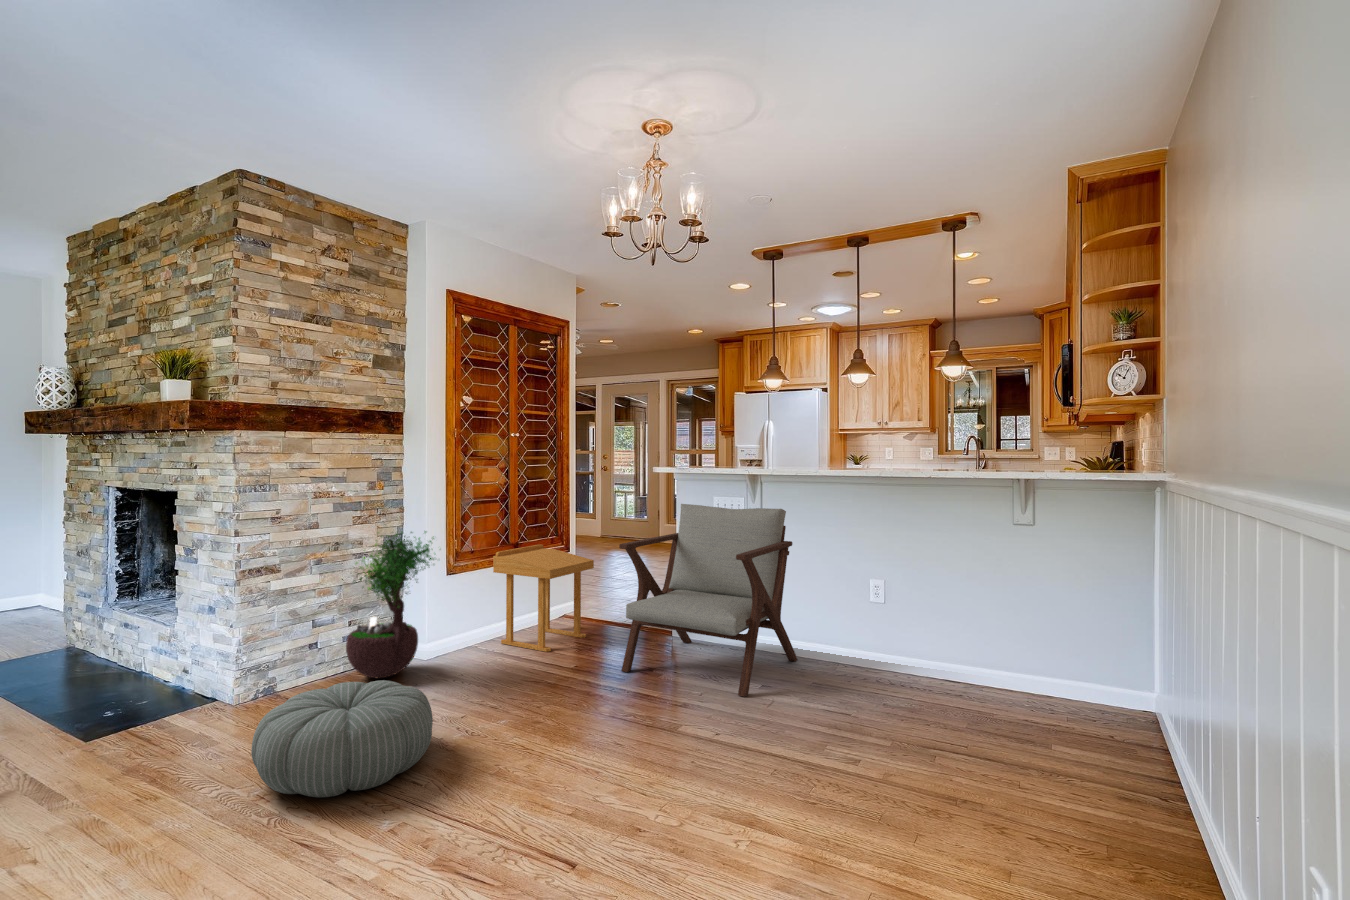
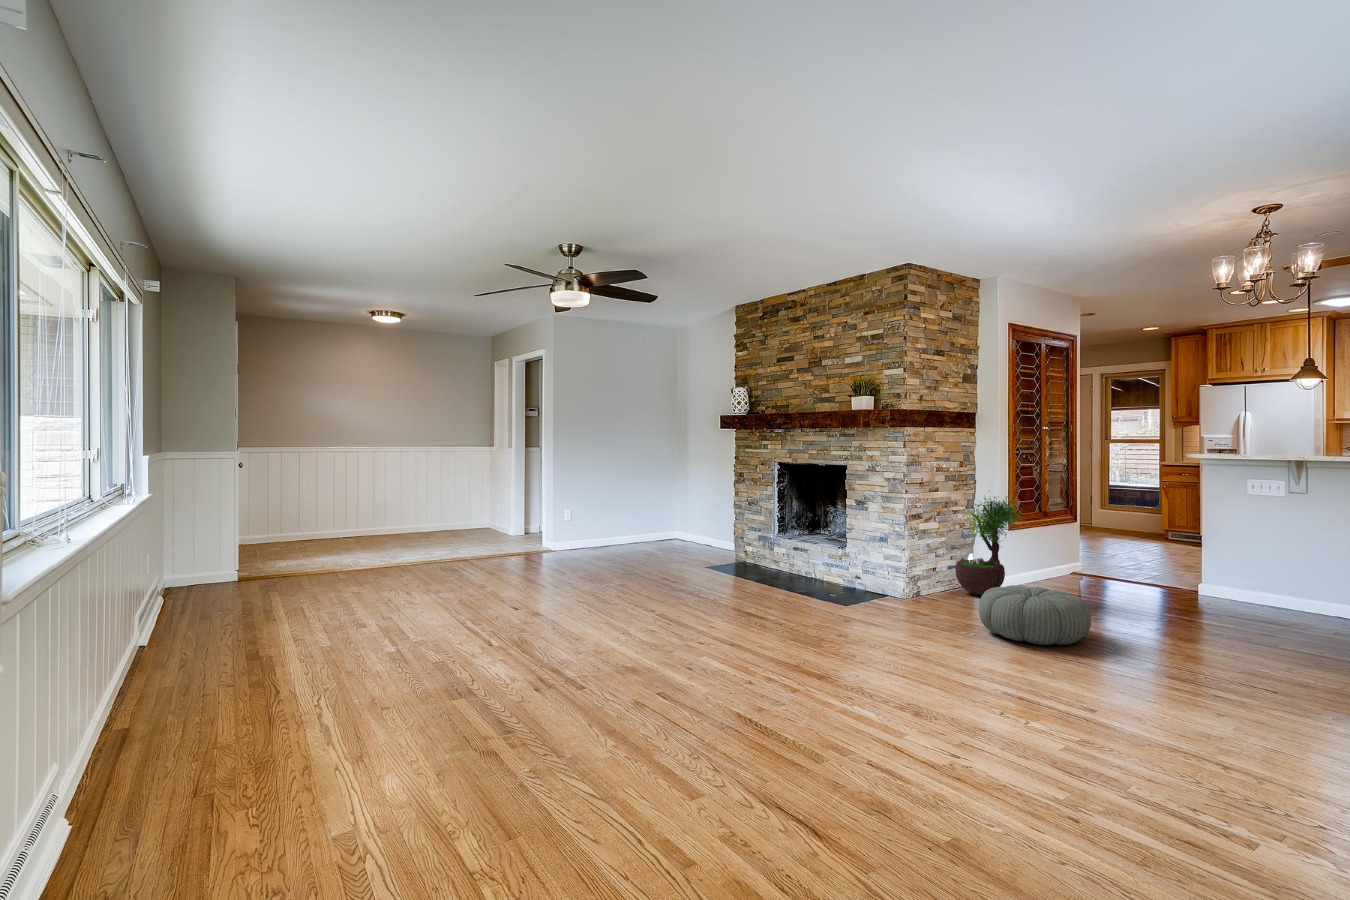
lounge chair: present [619,504,798,697] -> none [1174,485,1343,634]
side table: present [493,544,594,652] -> none [1037,513,1119,593]

